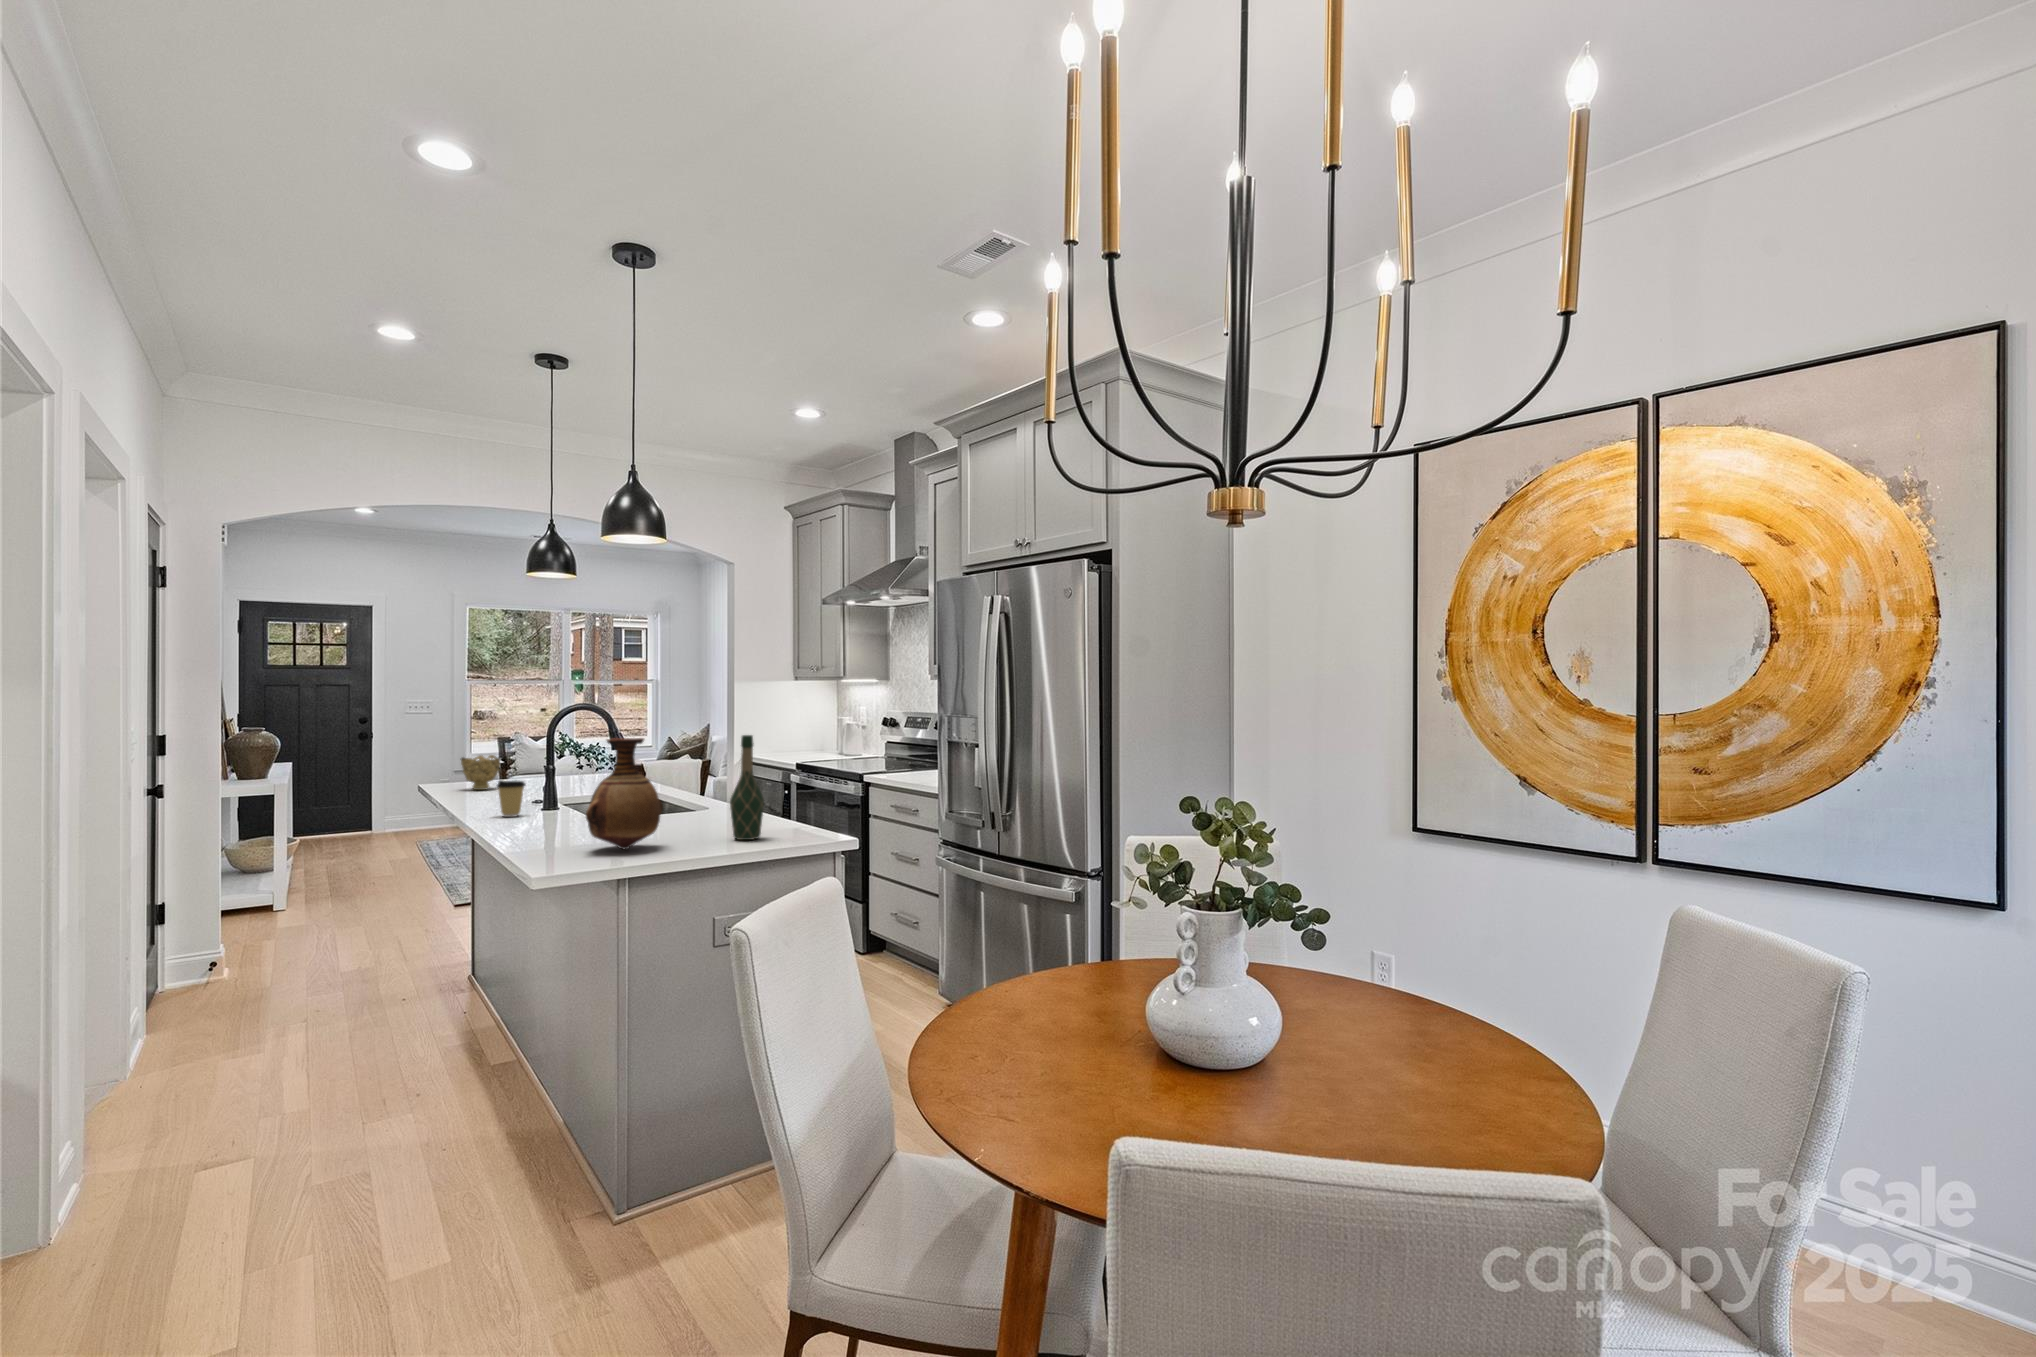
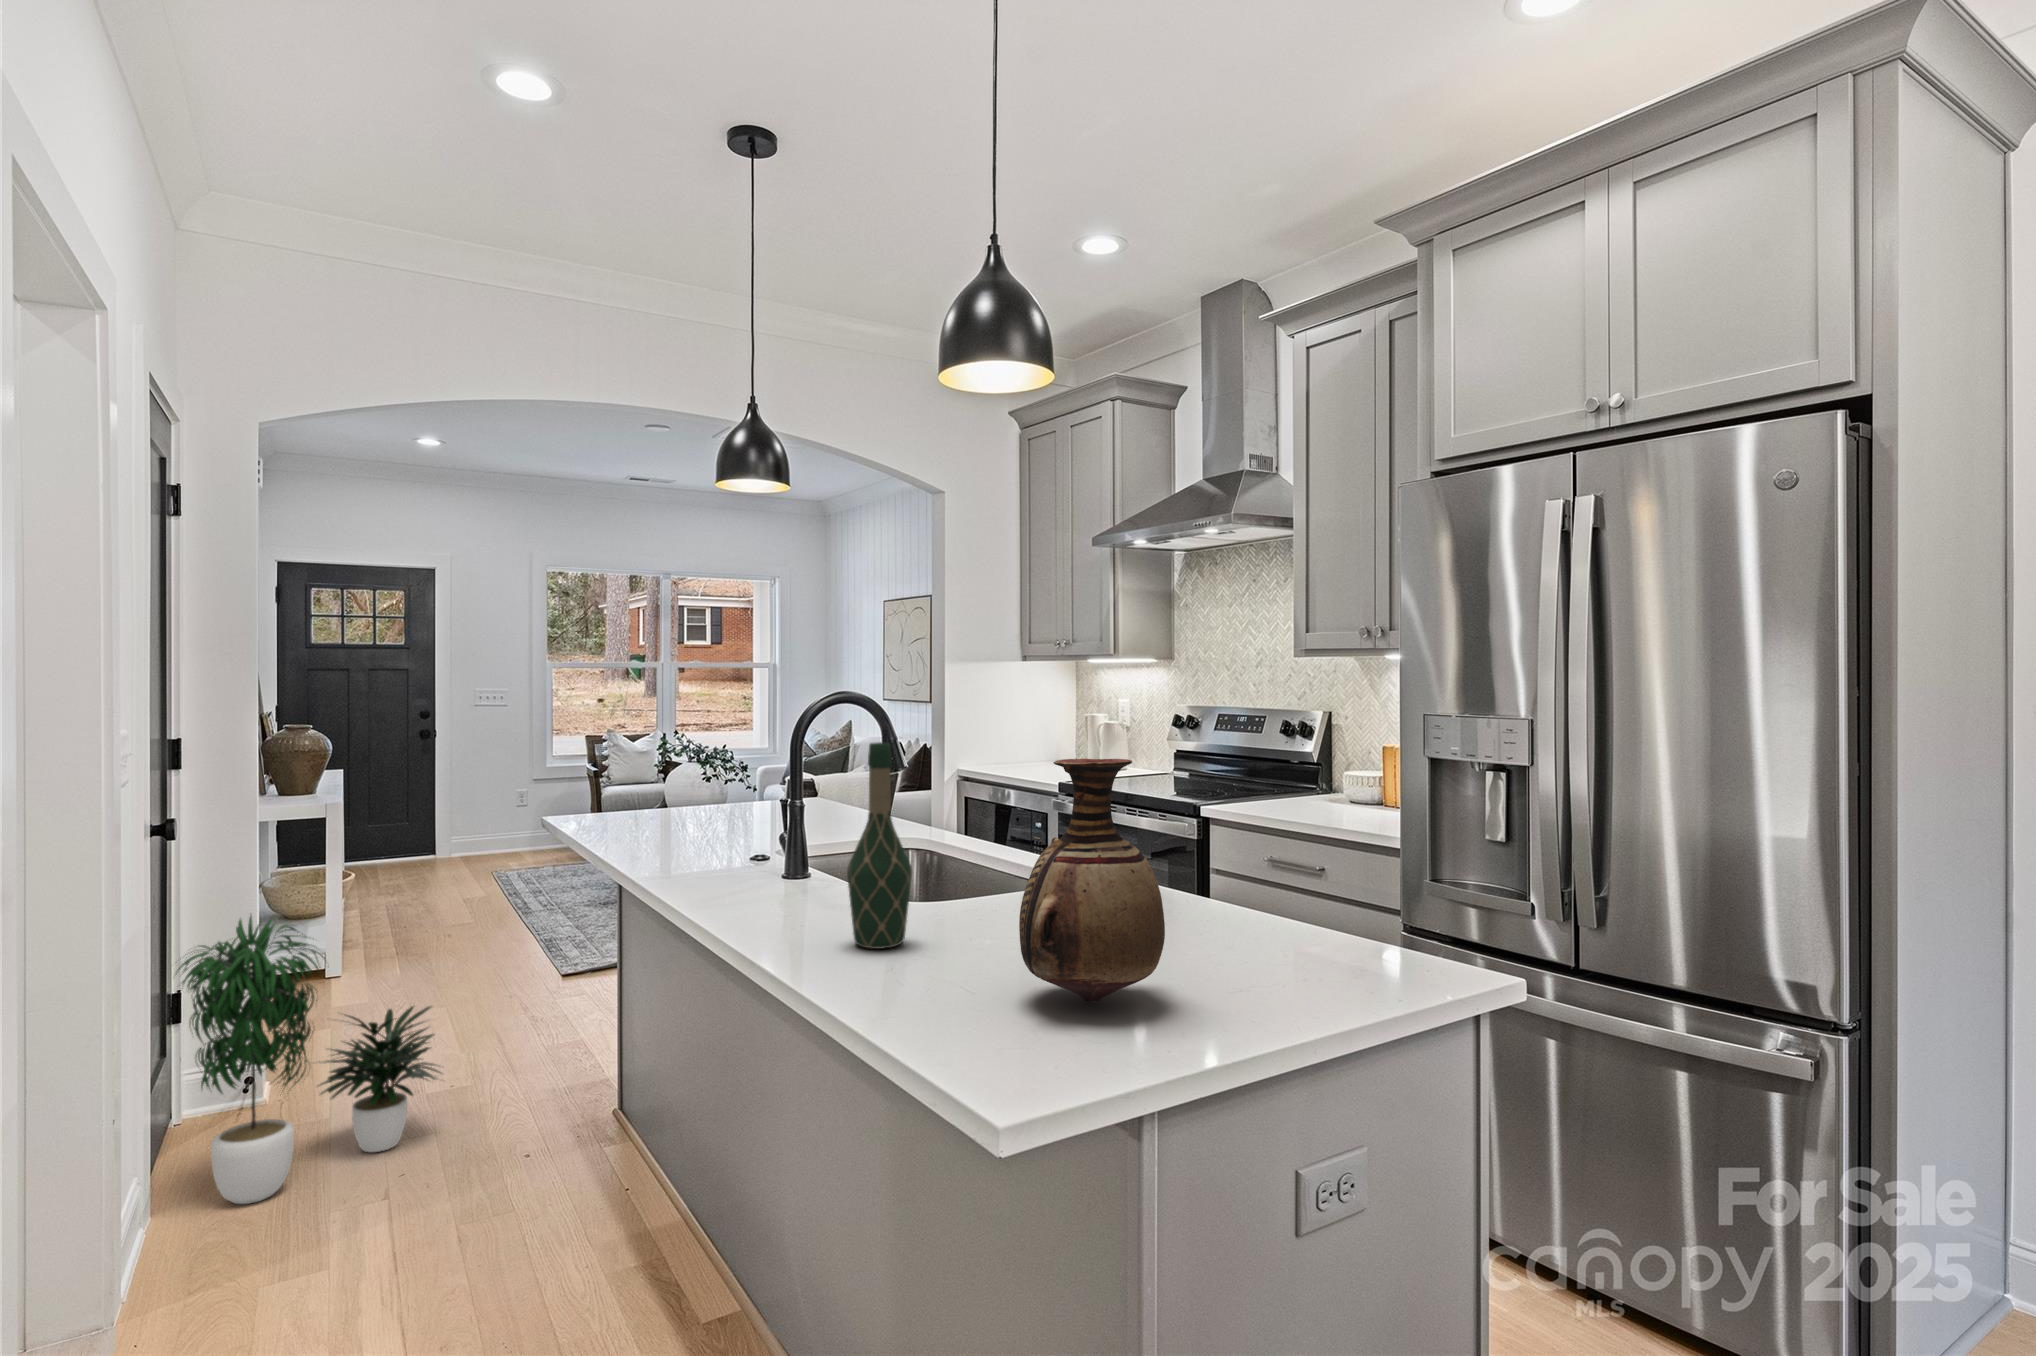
wine bottle: present [730,735,764,840] -> present [847,742,912,949]
decorative bowl: present [461,755,501,790] -> none [619,771,679,828]
coffee cup: present [497,780,525,817] -> none [729,826,779,893]
potted plant: none [158,845,348,1027] -> present [177,916,441,1204]

